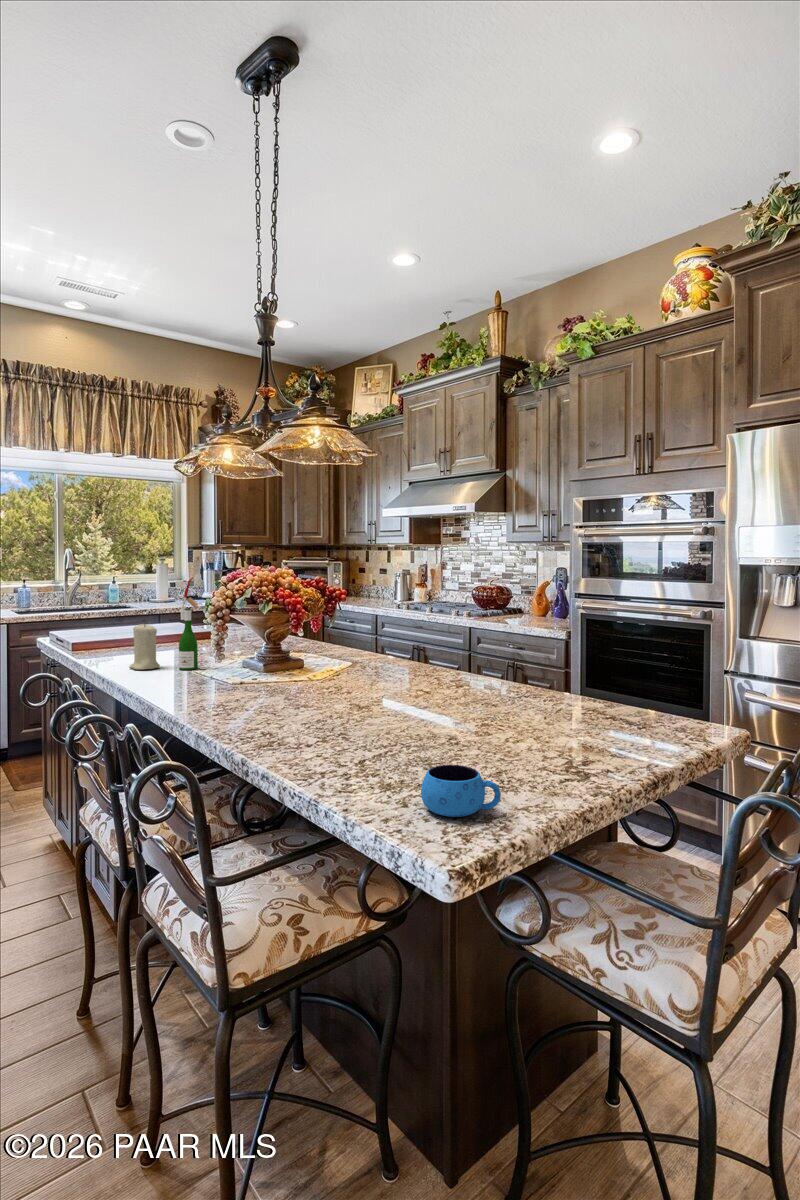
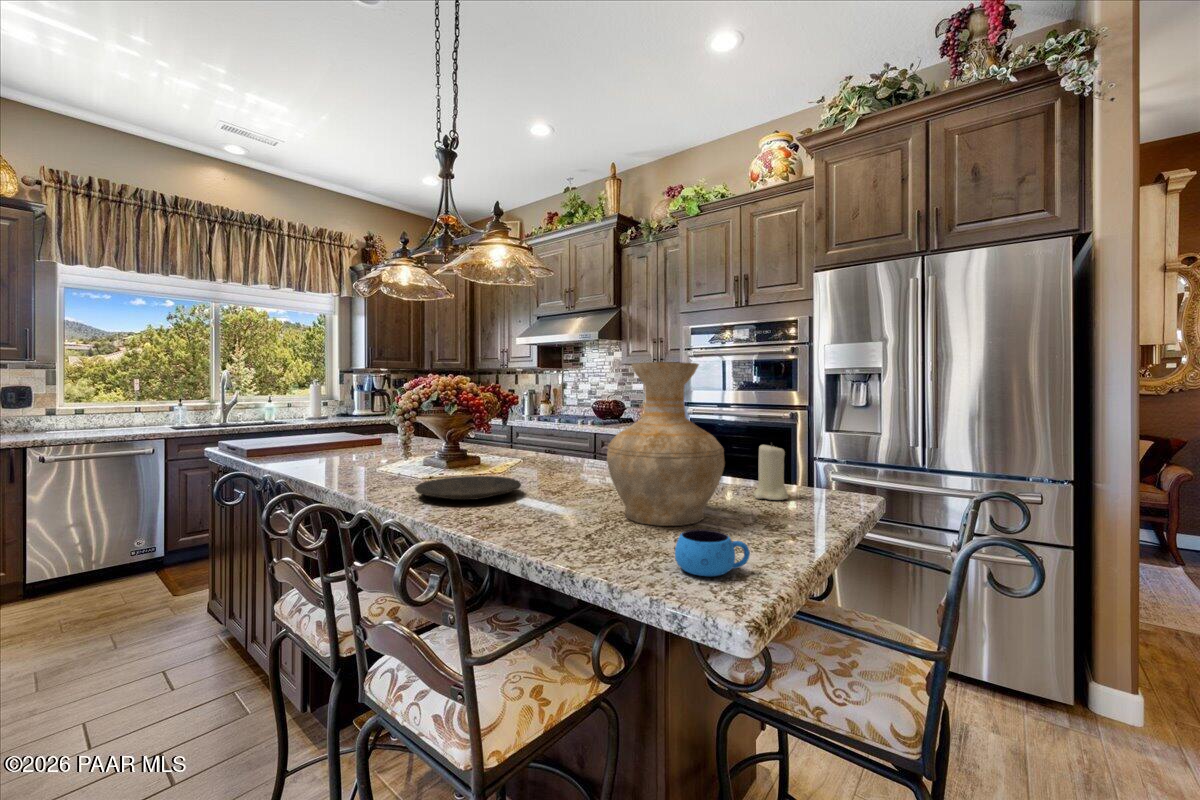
vase: none [394,571,527,756] -> present [607,362,725,526]
wine bottle: present [179,578,206,670] -> none [364,384,391,469]
candle: present [129,623,160,670] -> present [754,444,788,500]
plate: none [209,684,323,712] -> present [415,476,521,500]

